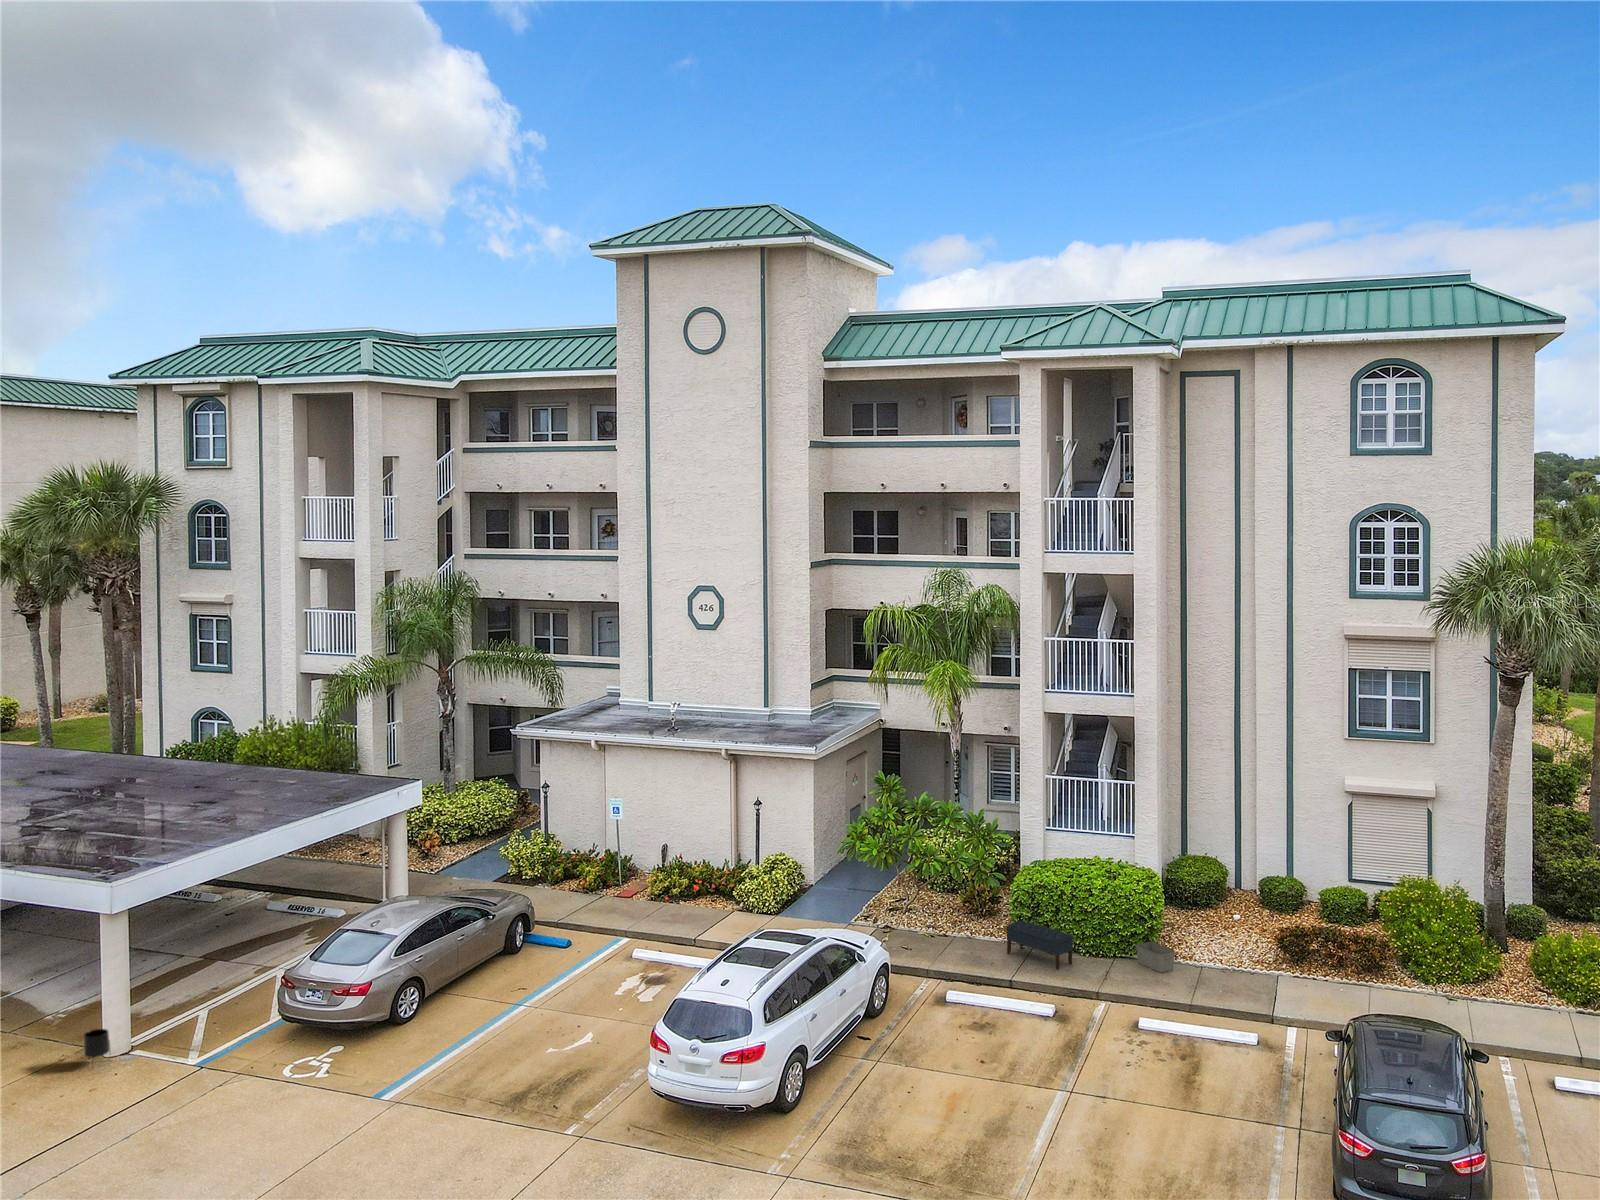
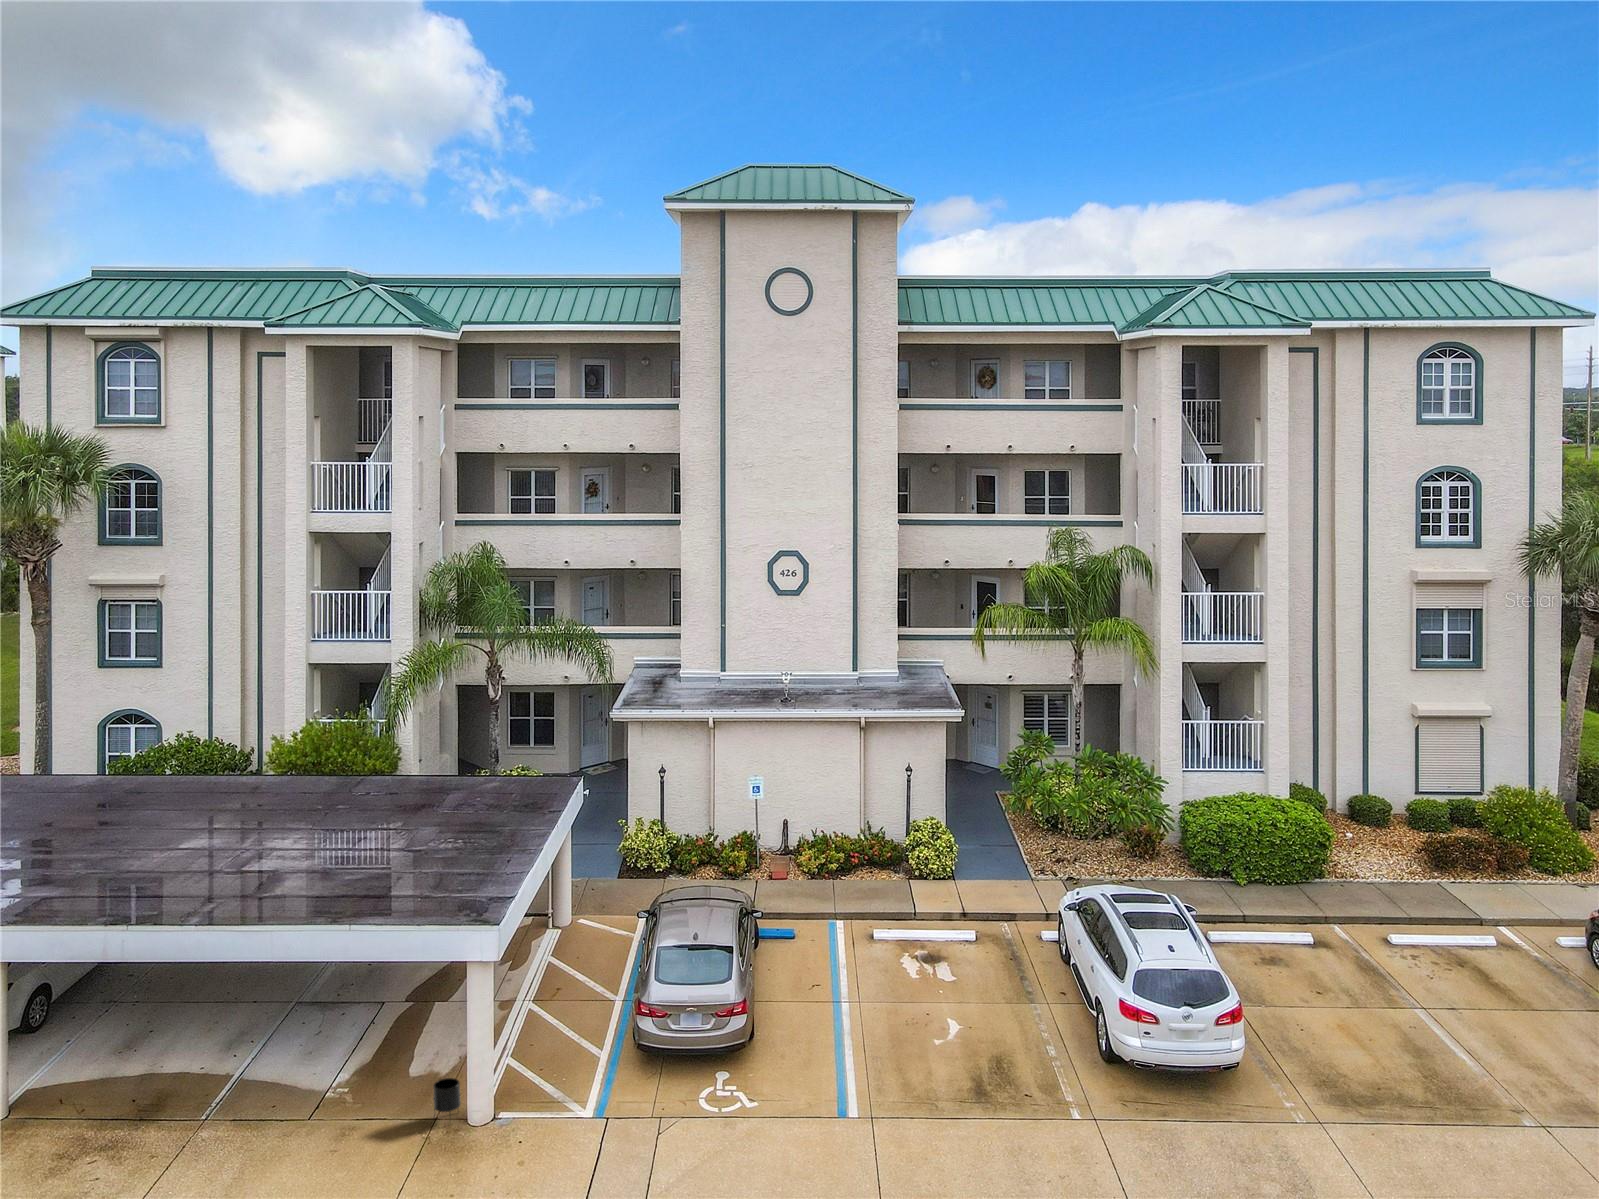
bench: present [1006,921,1074,969] -> none [1202,858,1269,899]
storage bin: present [1136,941,1175,973] -> none [1316,865,1354,892]

